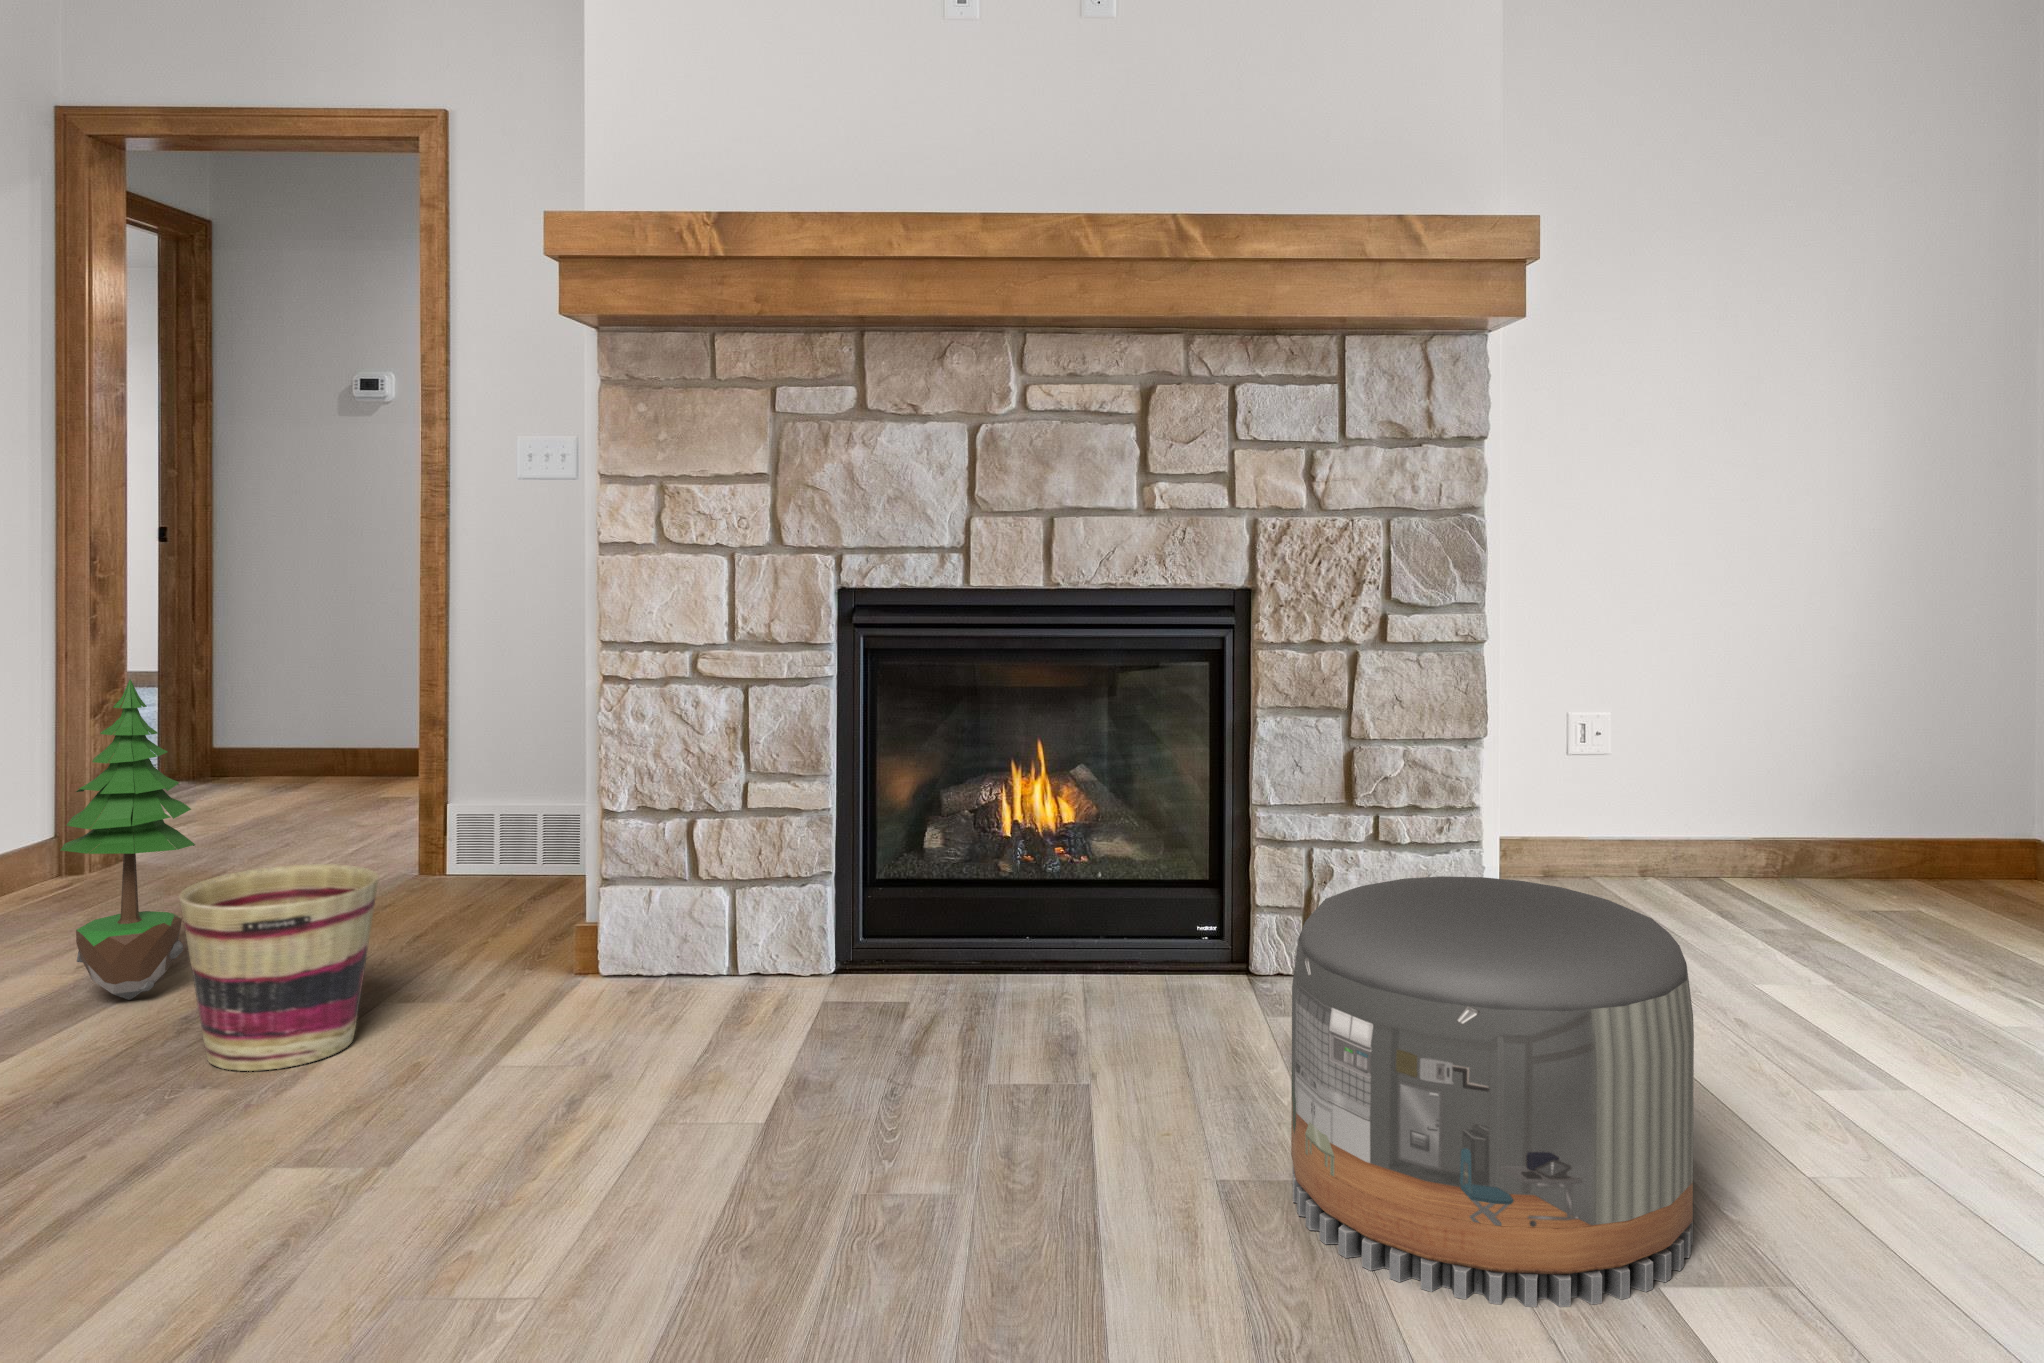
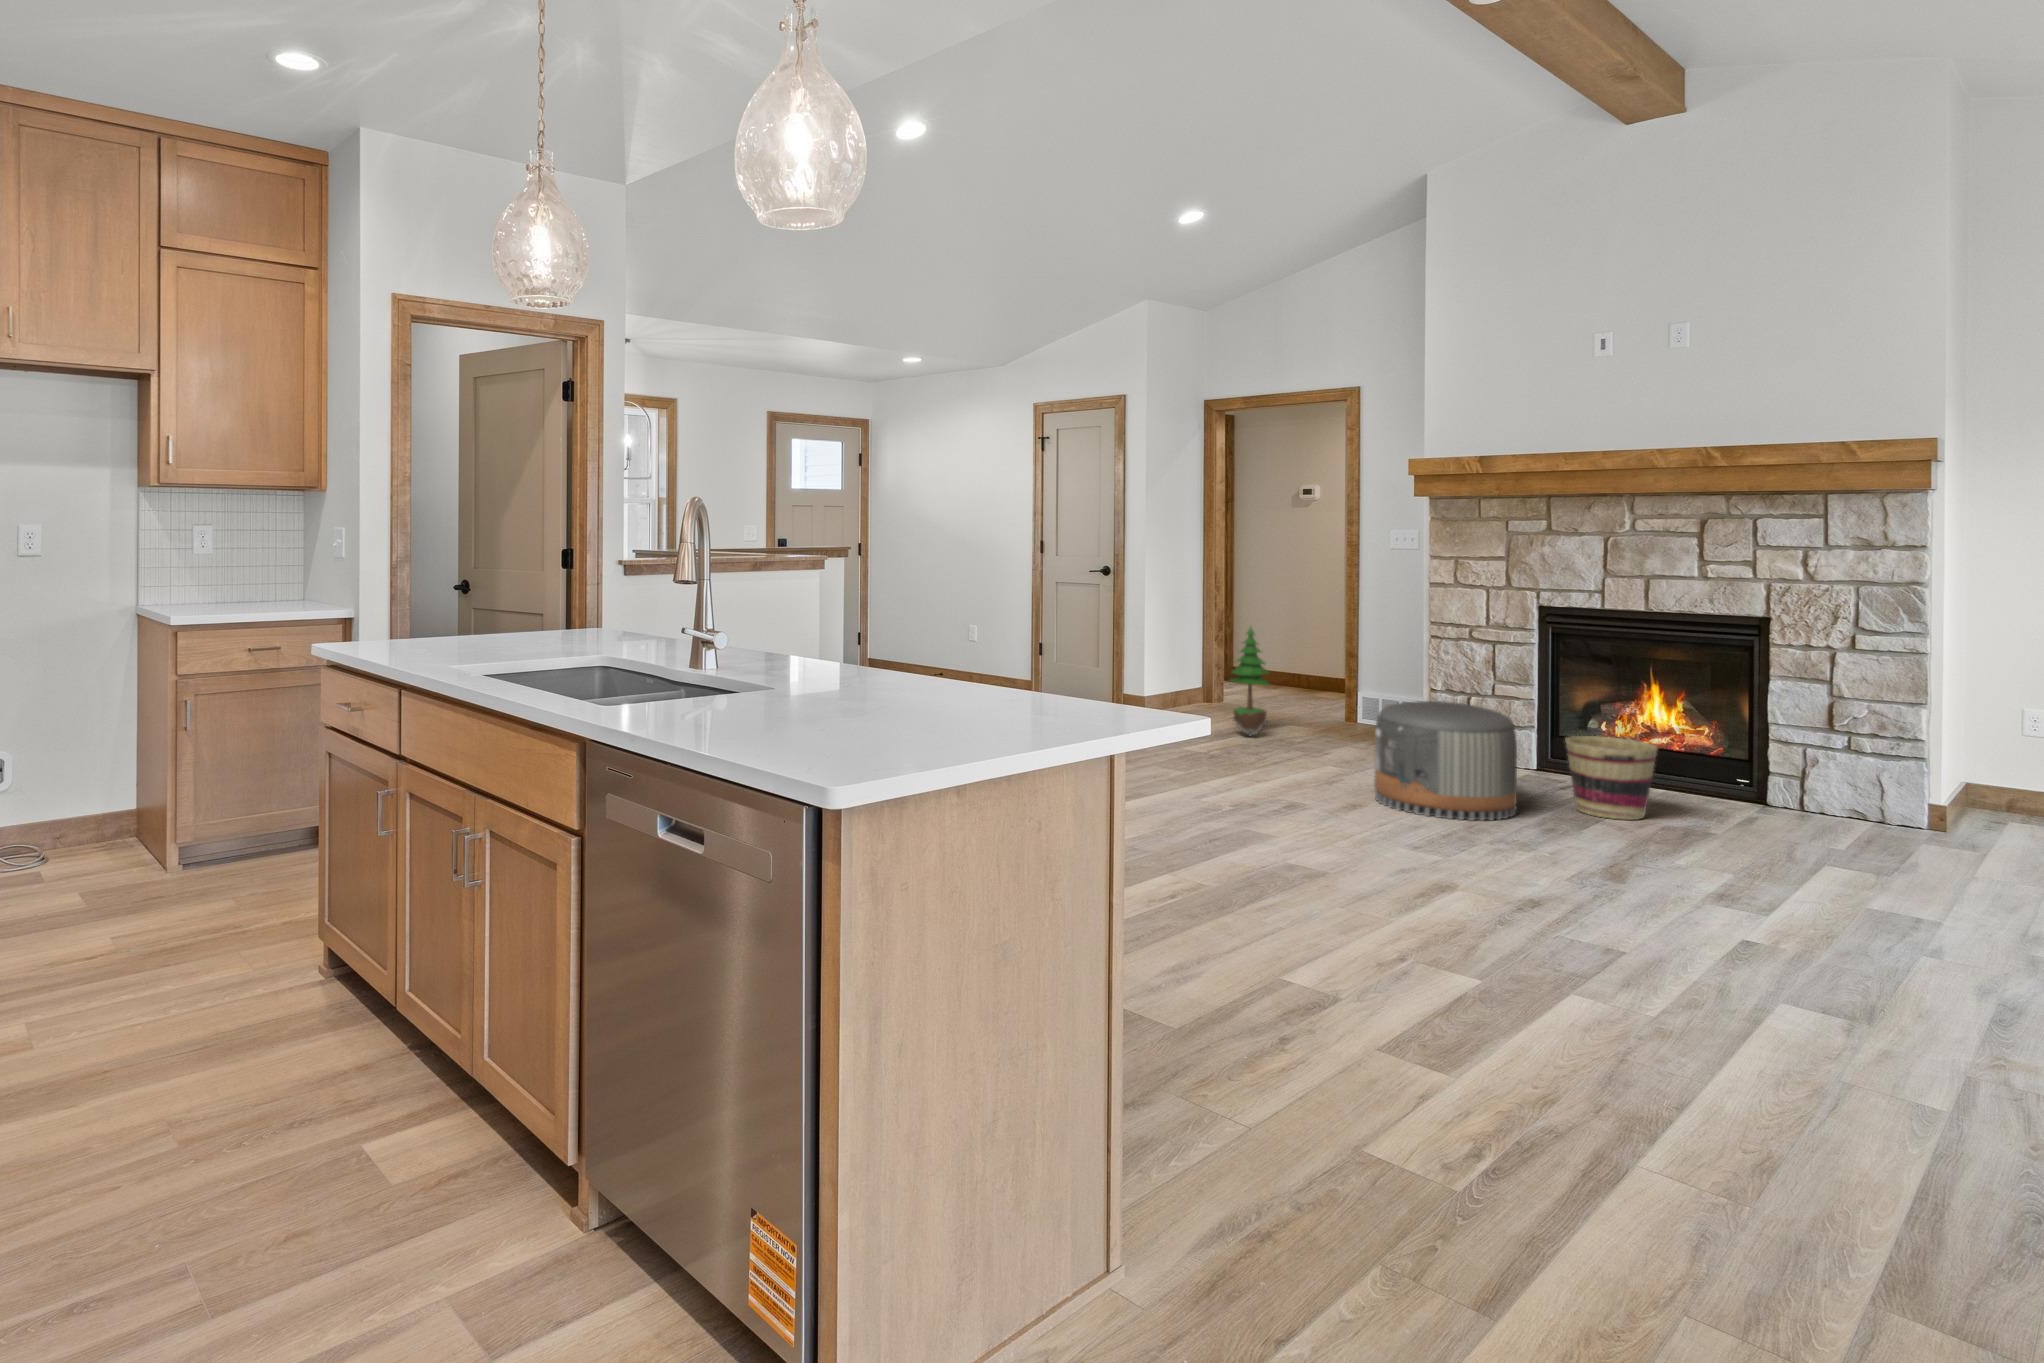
basket: present [179,864,379,1071] -> present [1565,736,1657,820]
pouf: present [1291,876,1694,1307] -> present [1374,701,1517,821]

